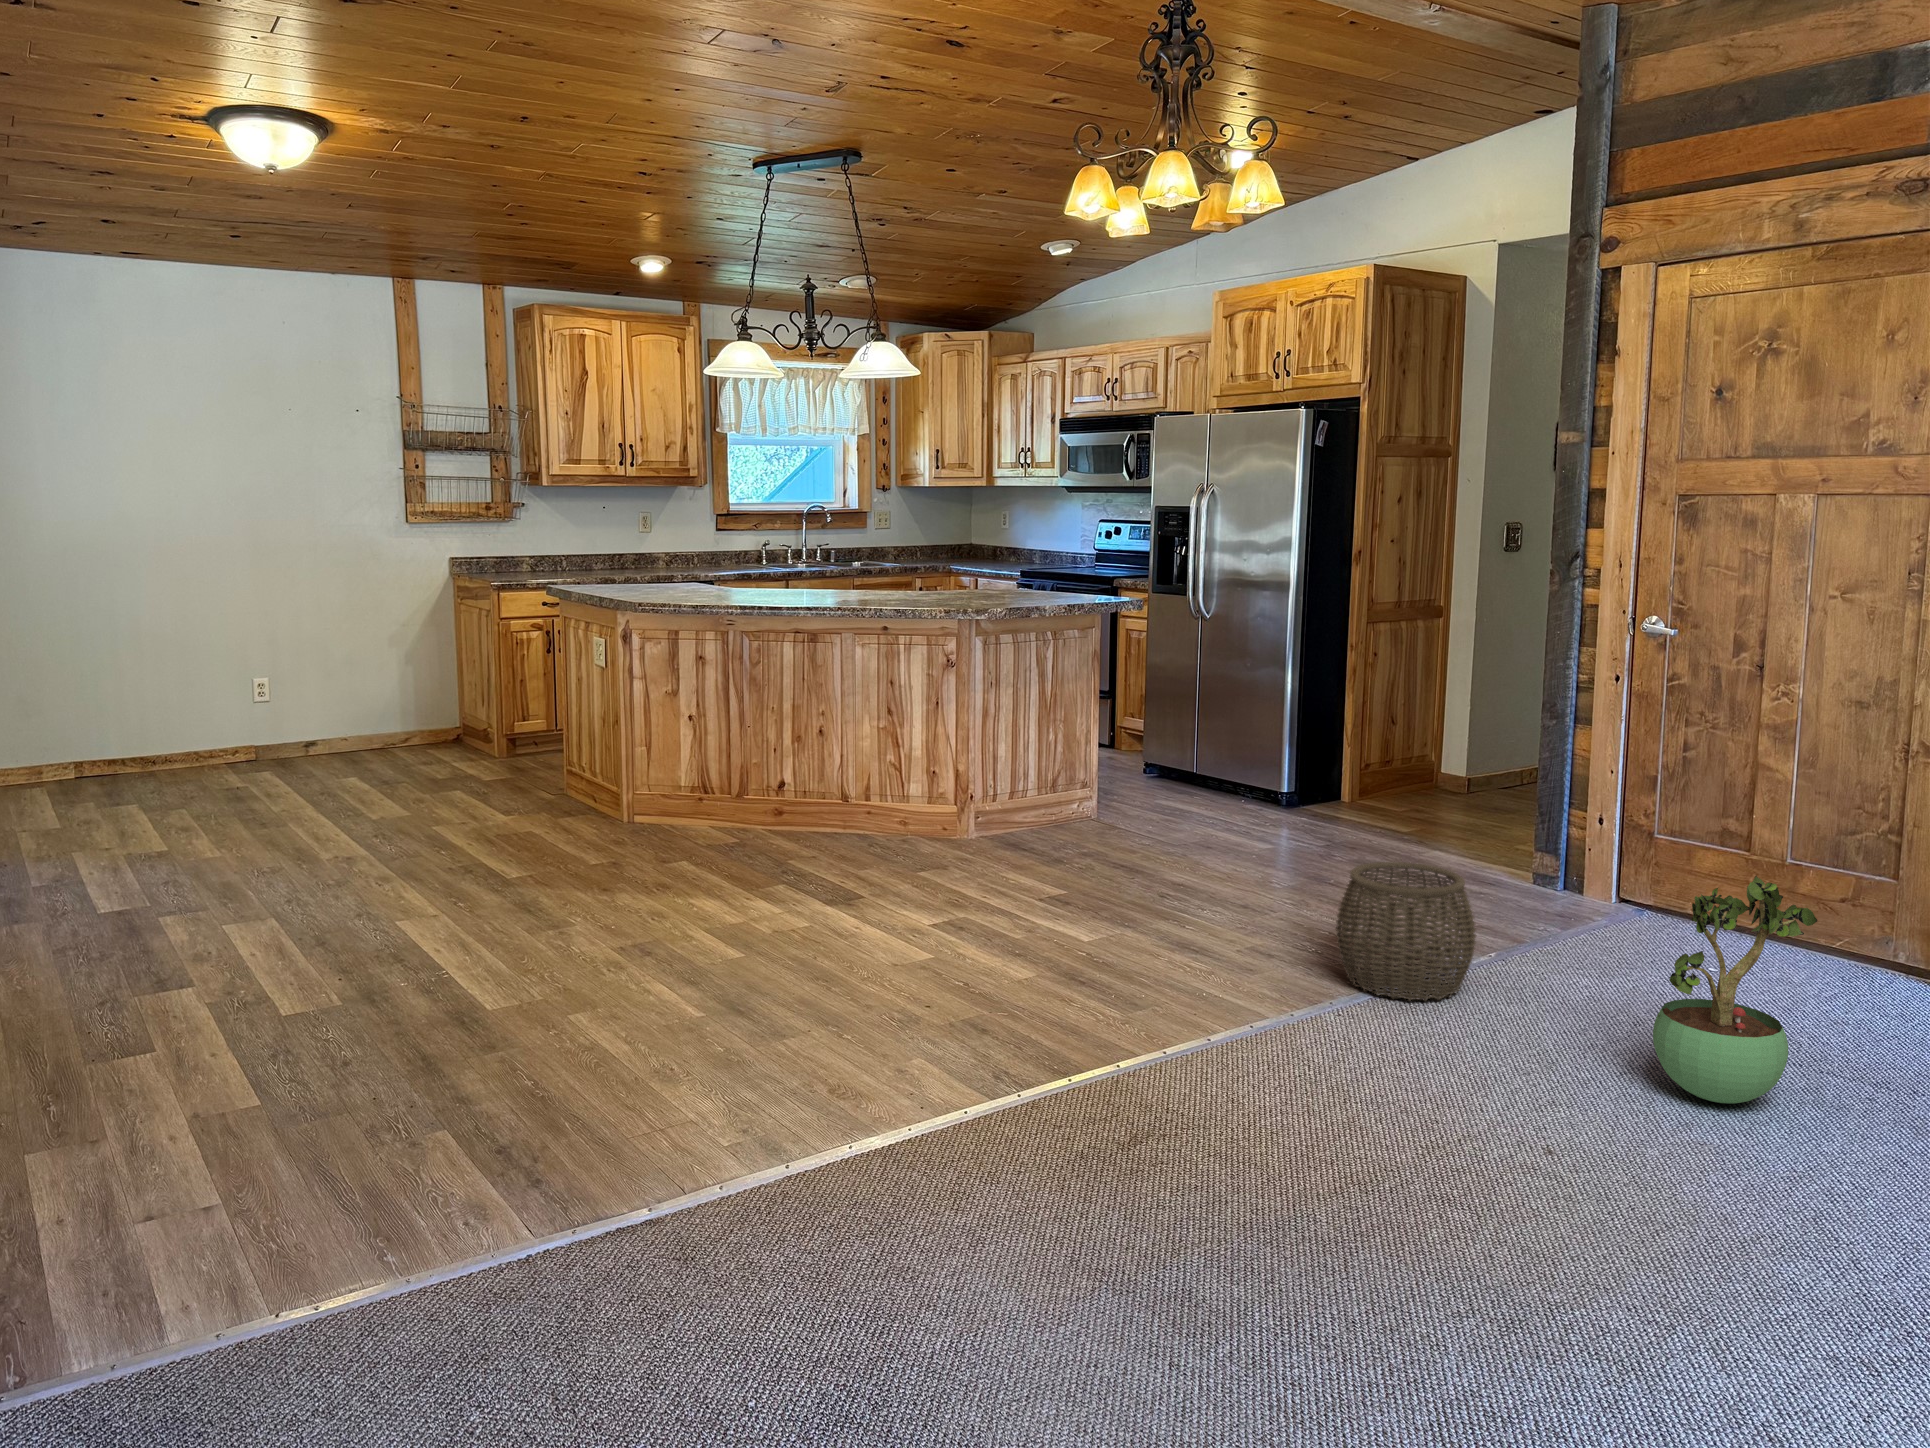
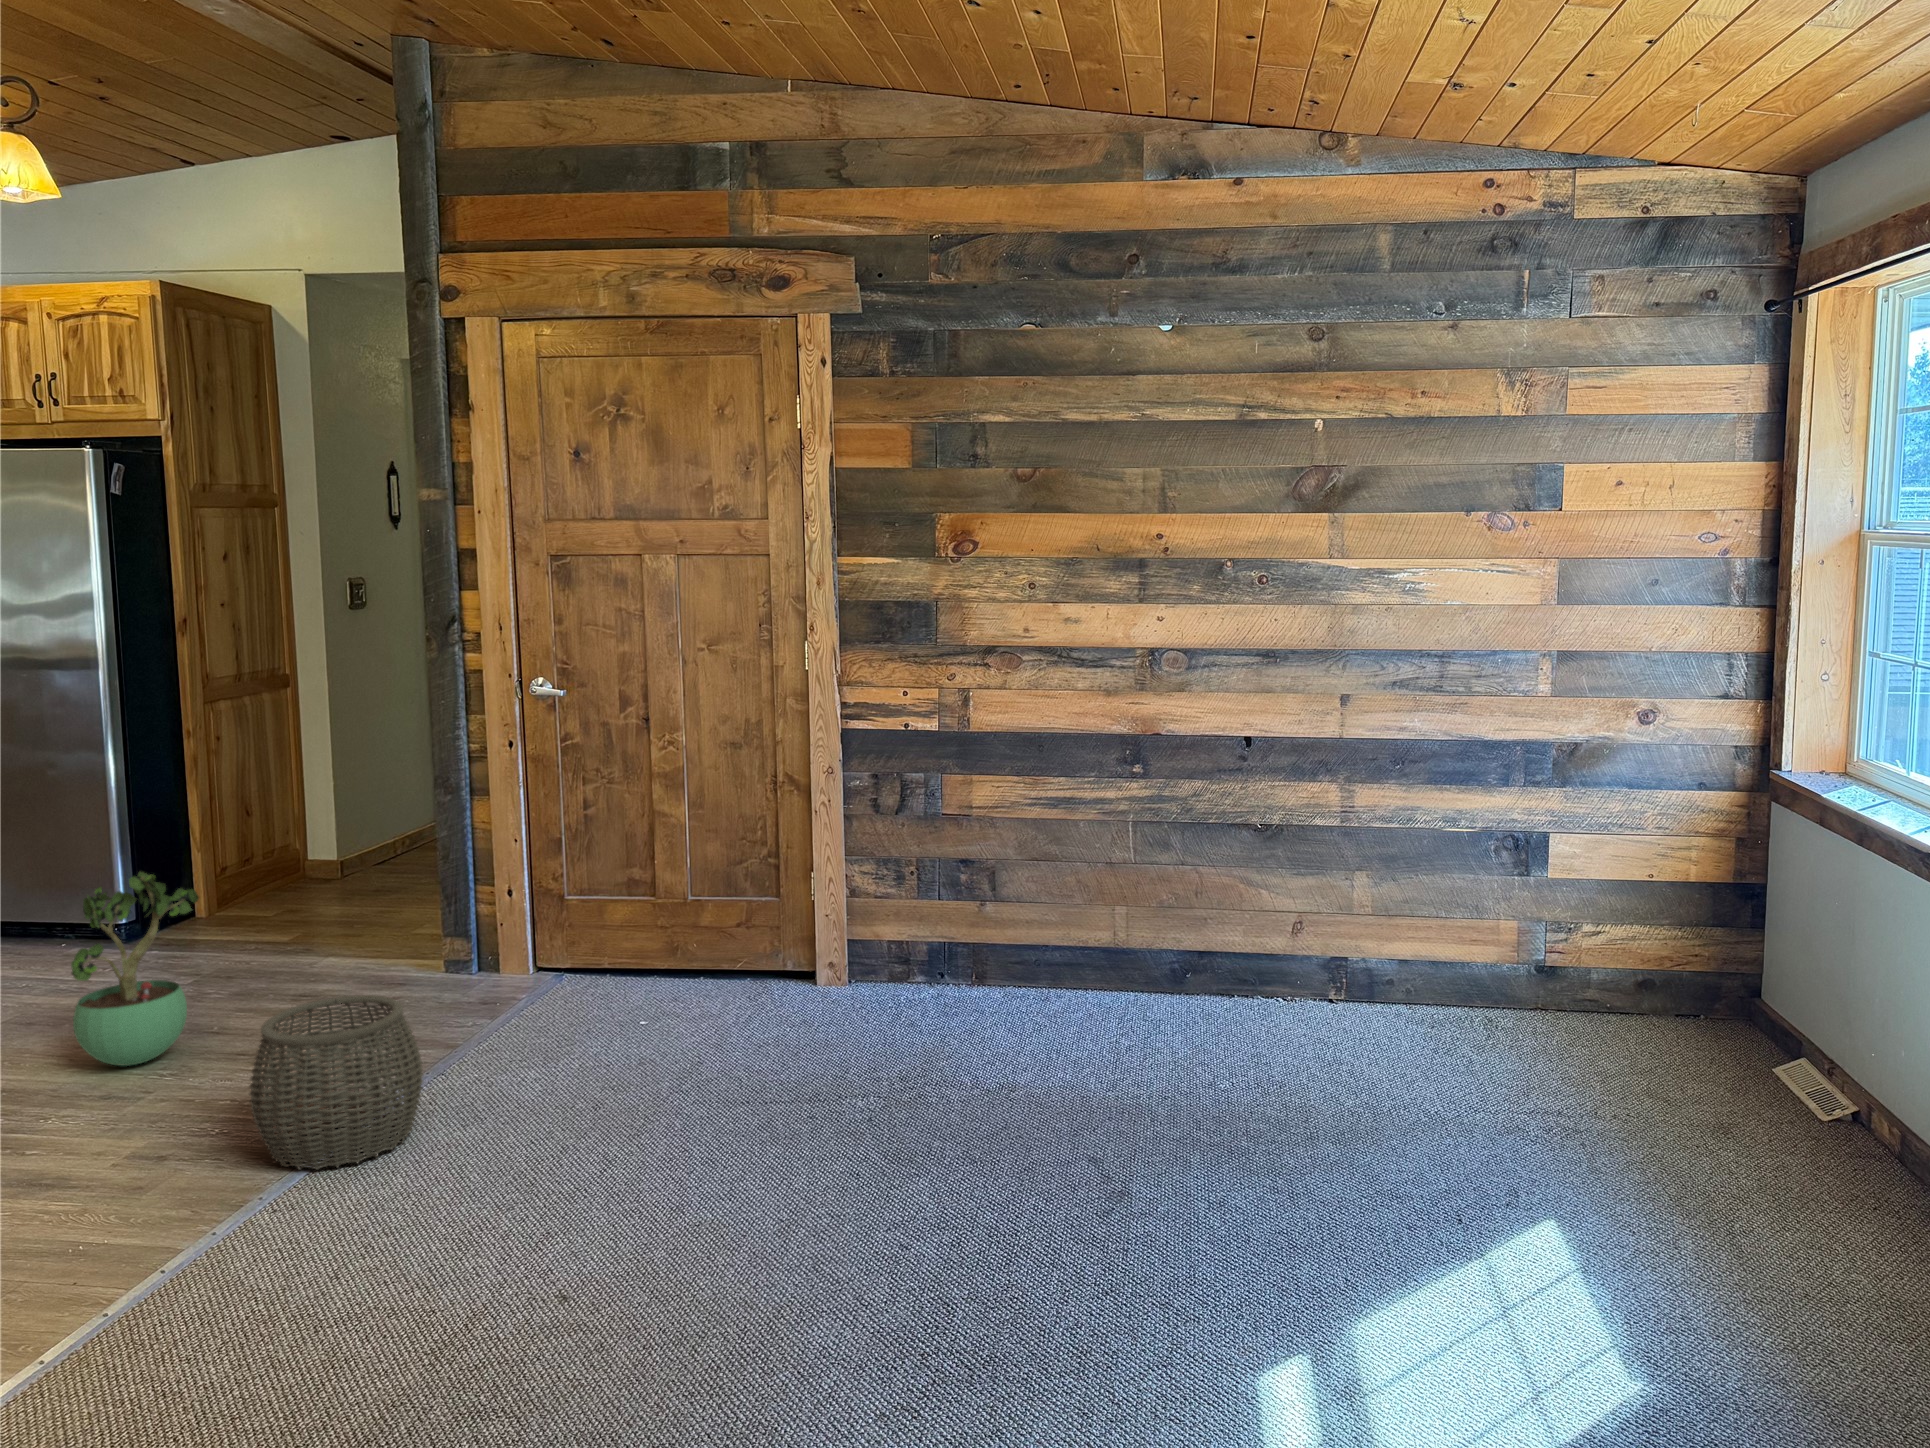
potted plant: present [1653,876,1817,1103] -> present [71,871,199,1066]

